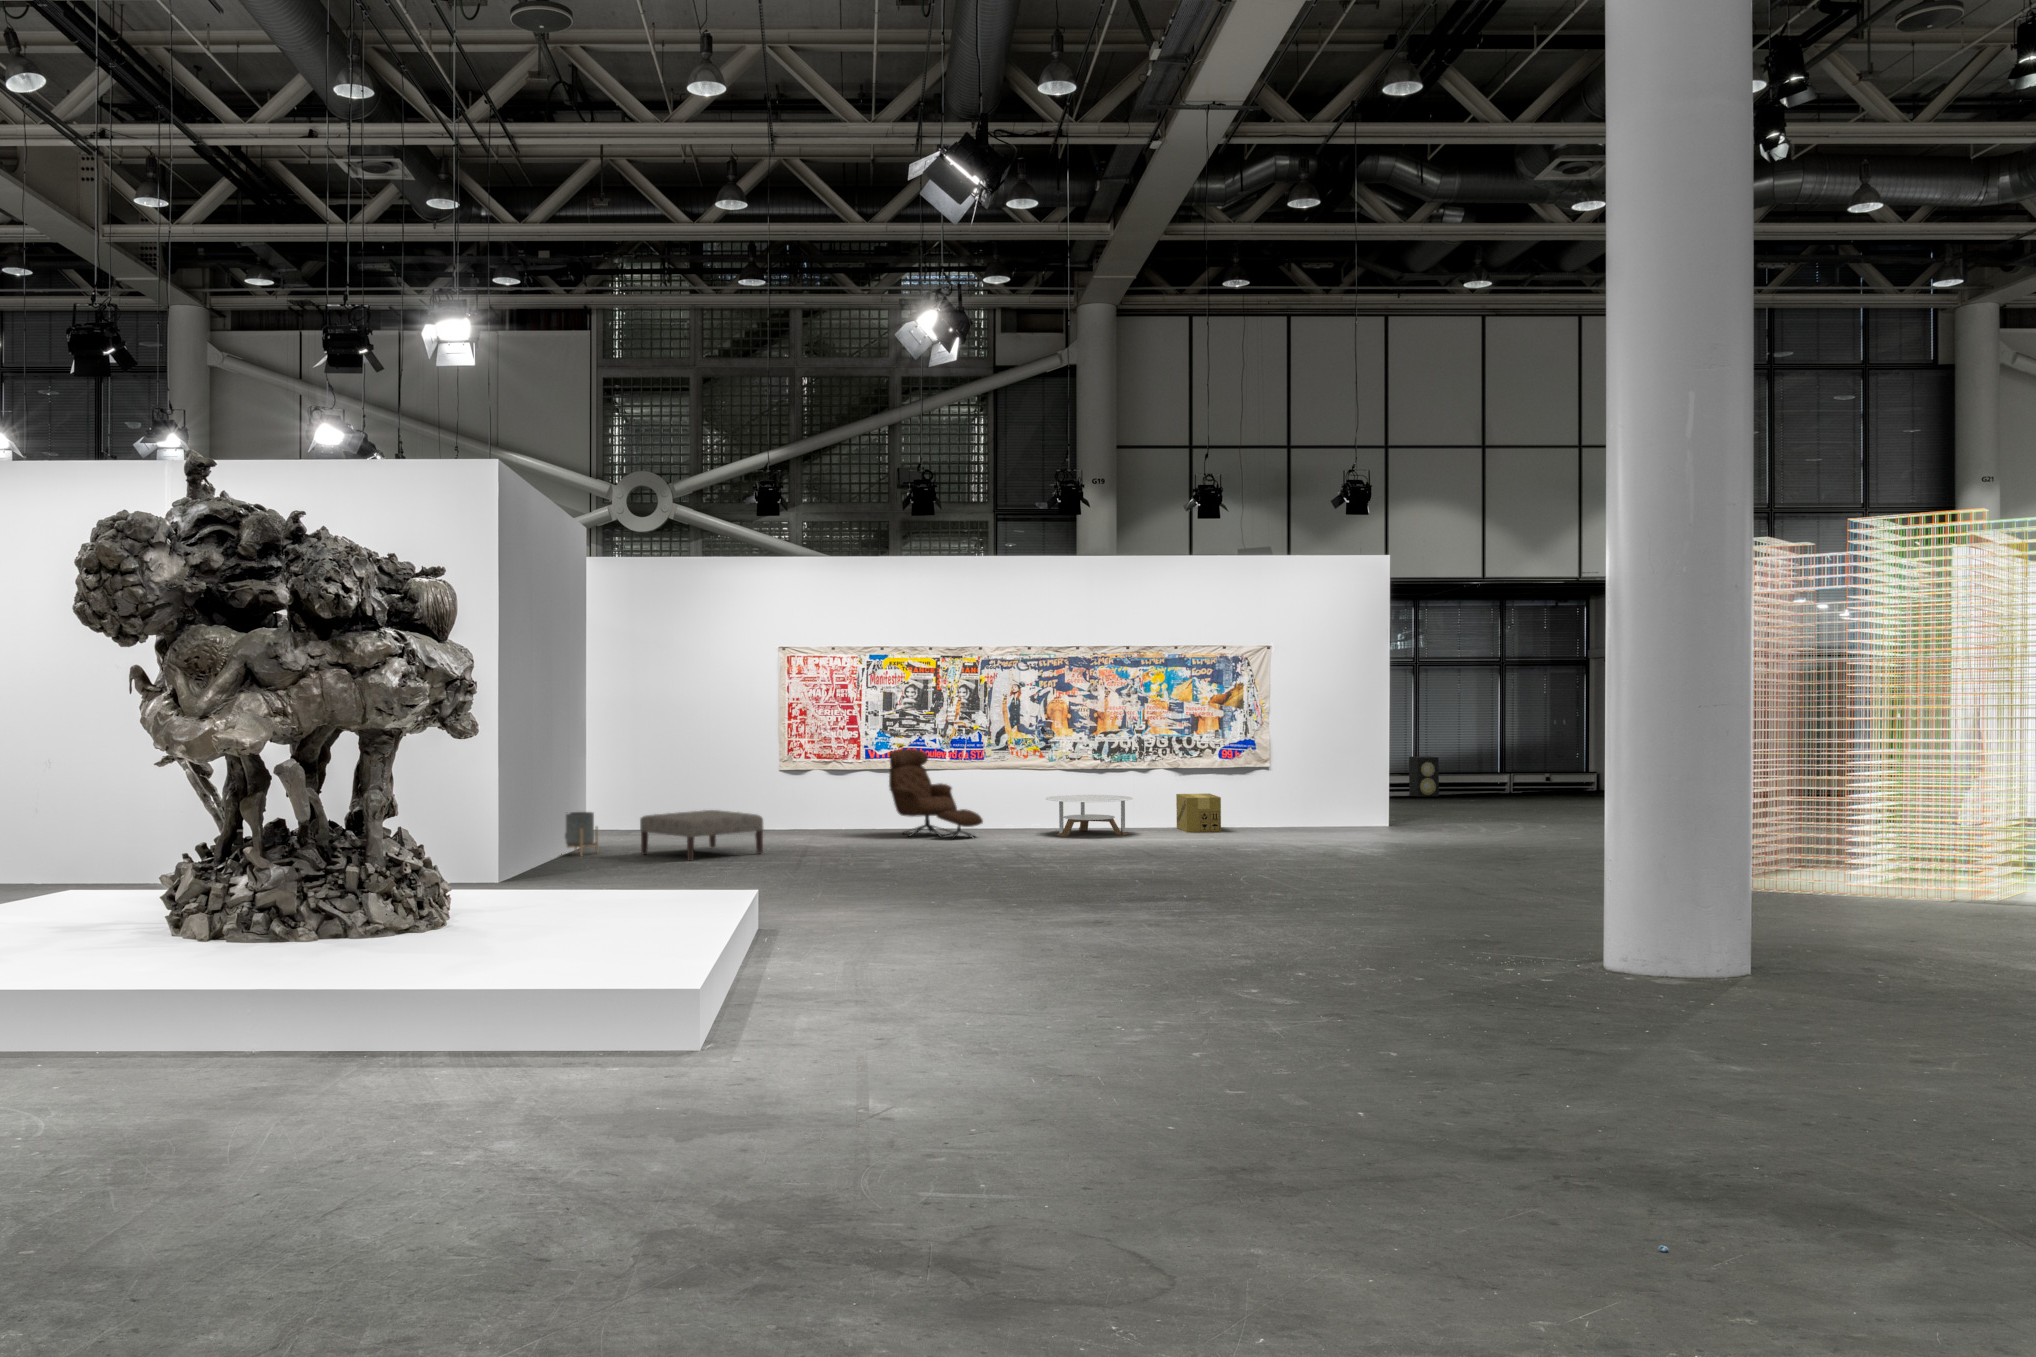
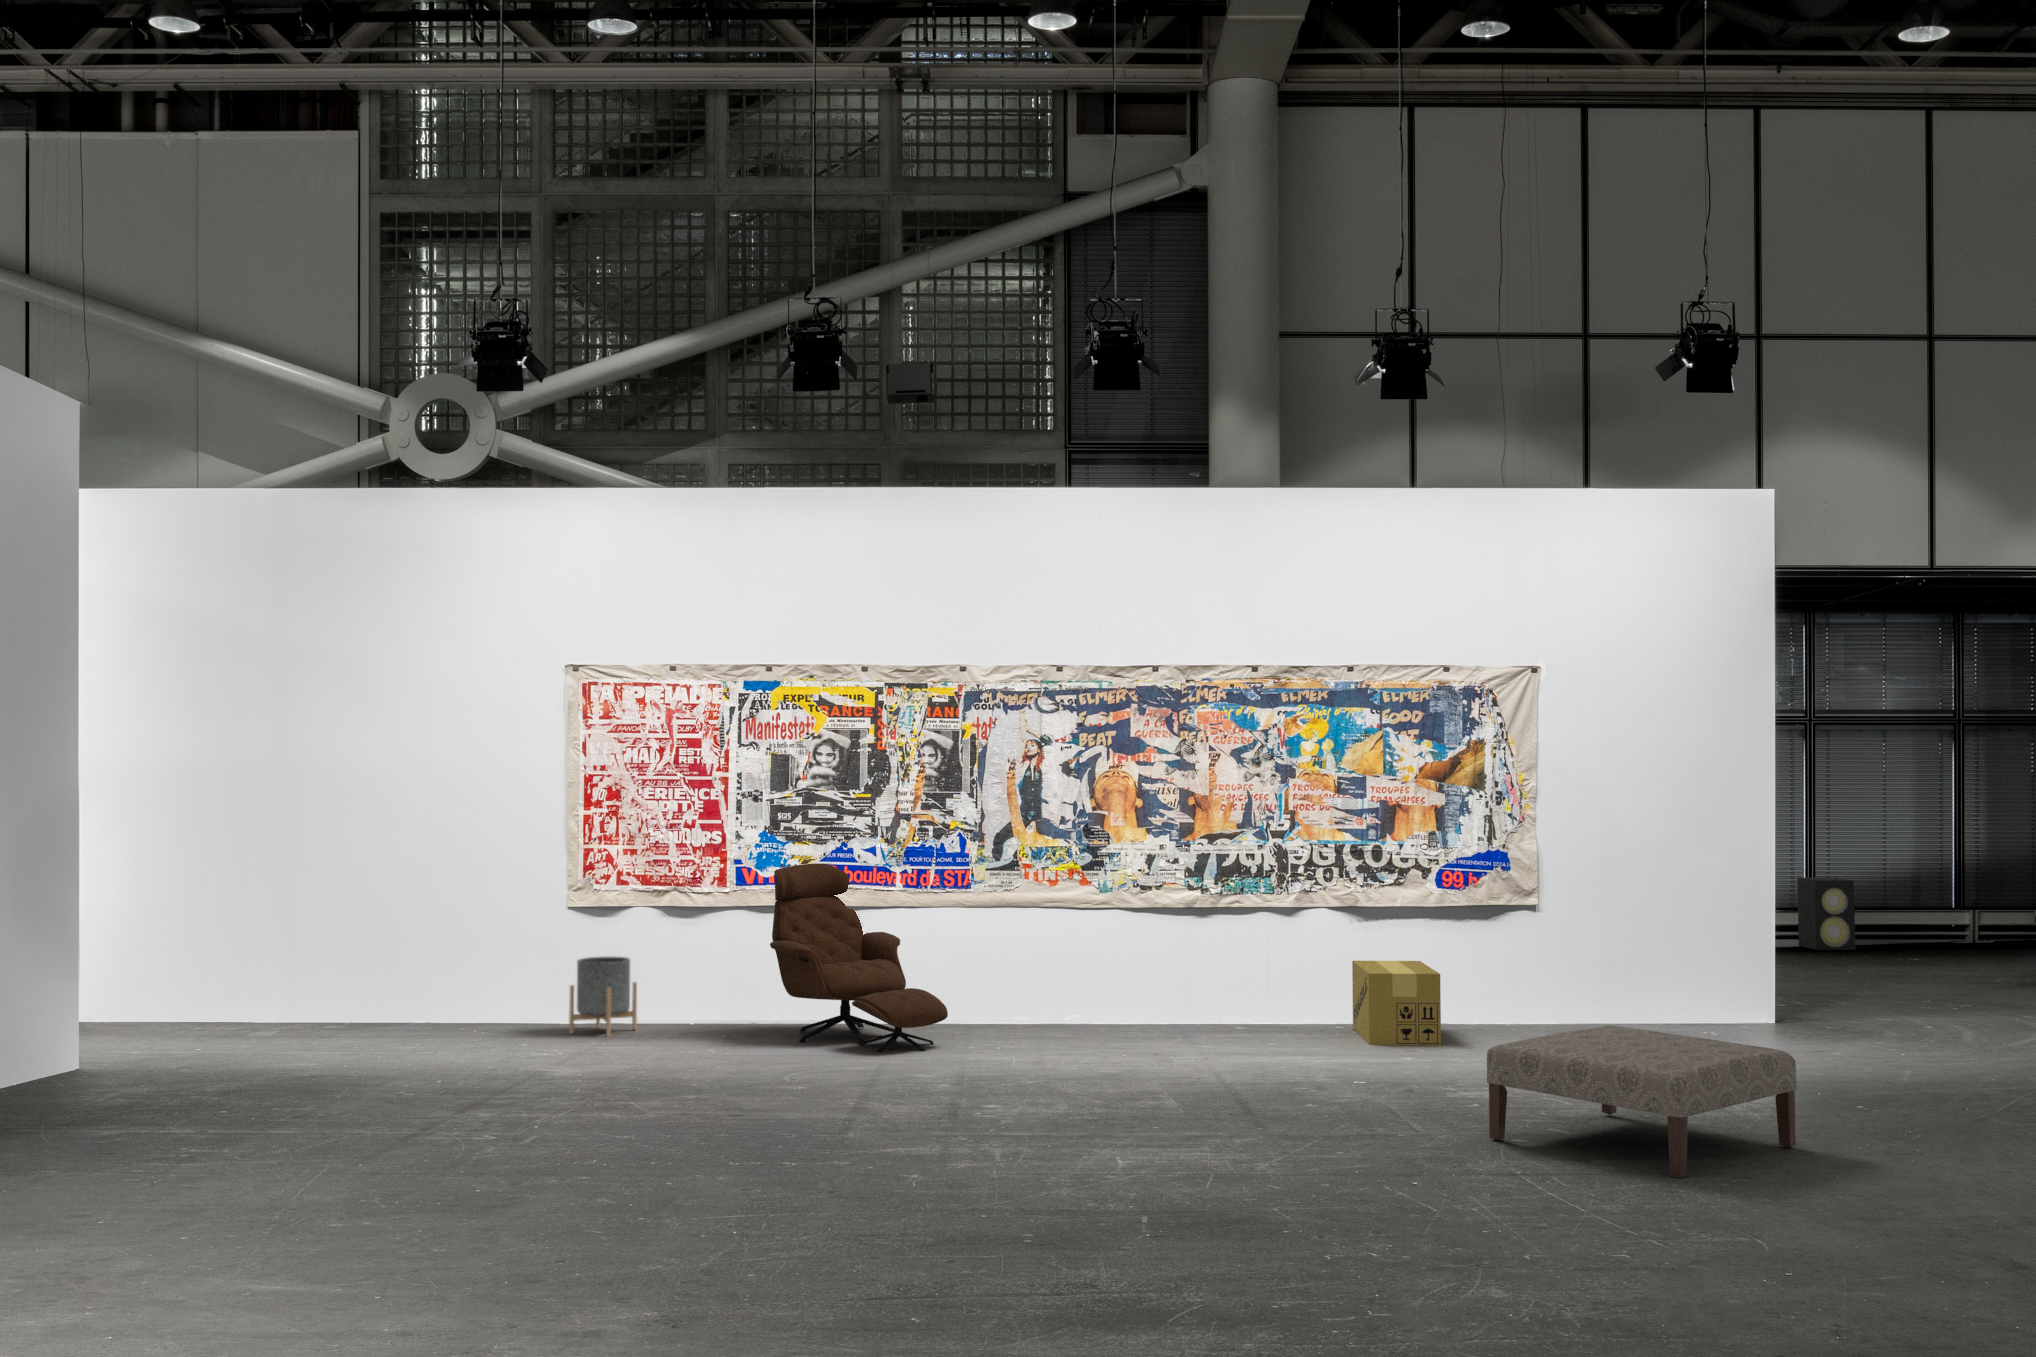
round table: present [1045,795,1133,836] -> none [1079,960,1256,1050]
ottoman: present [640,810,763,861] -> present [1487,1025,1797,1178]
planter: present [560,812,598,856] -> present [569,956,637,1037]

